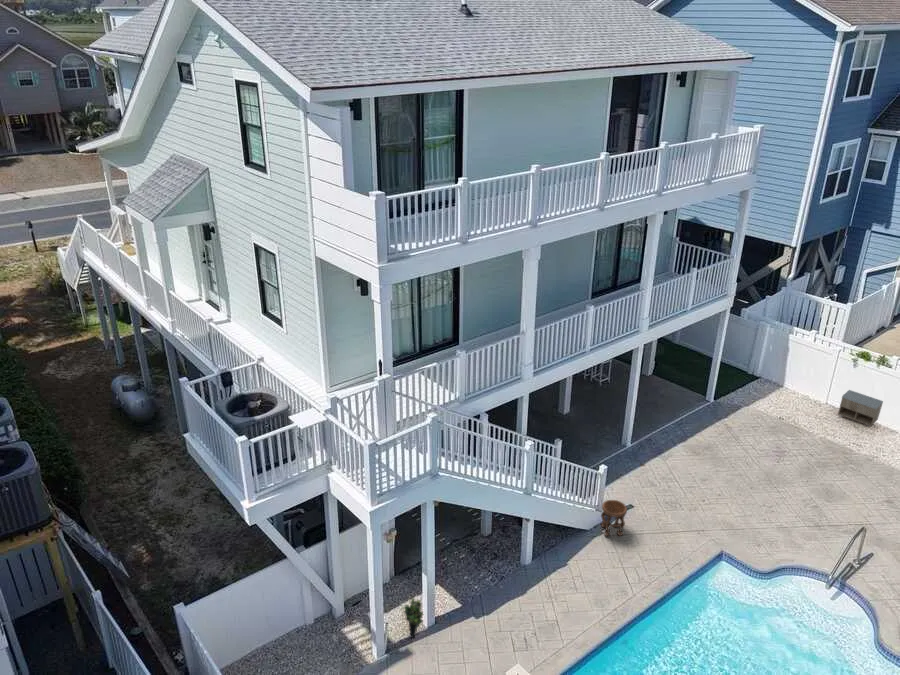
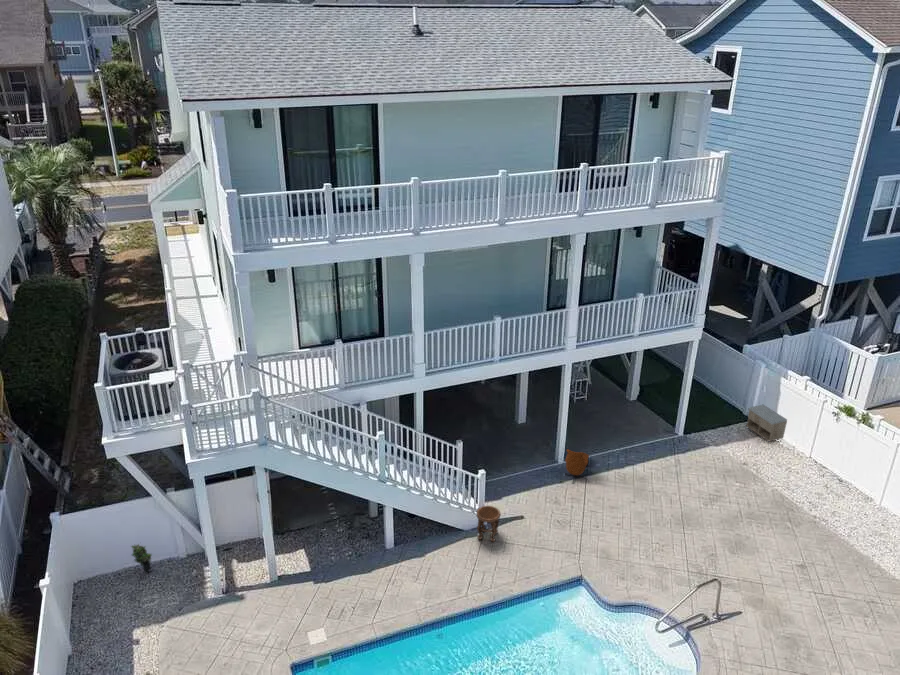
storage bench: present [838,390,883,426] -> present [746,405,787,442]
lounge chair: none [637,430,666,463] -> present [565,449,589,482]
potted plant: present [404,598,423,637] -> present [132,544,151,573]

